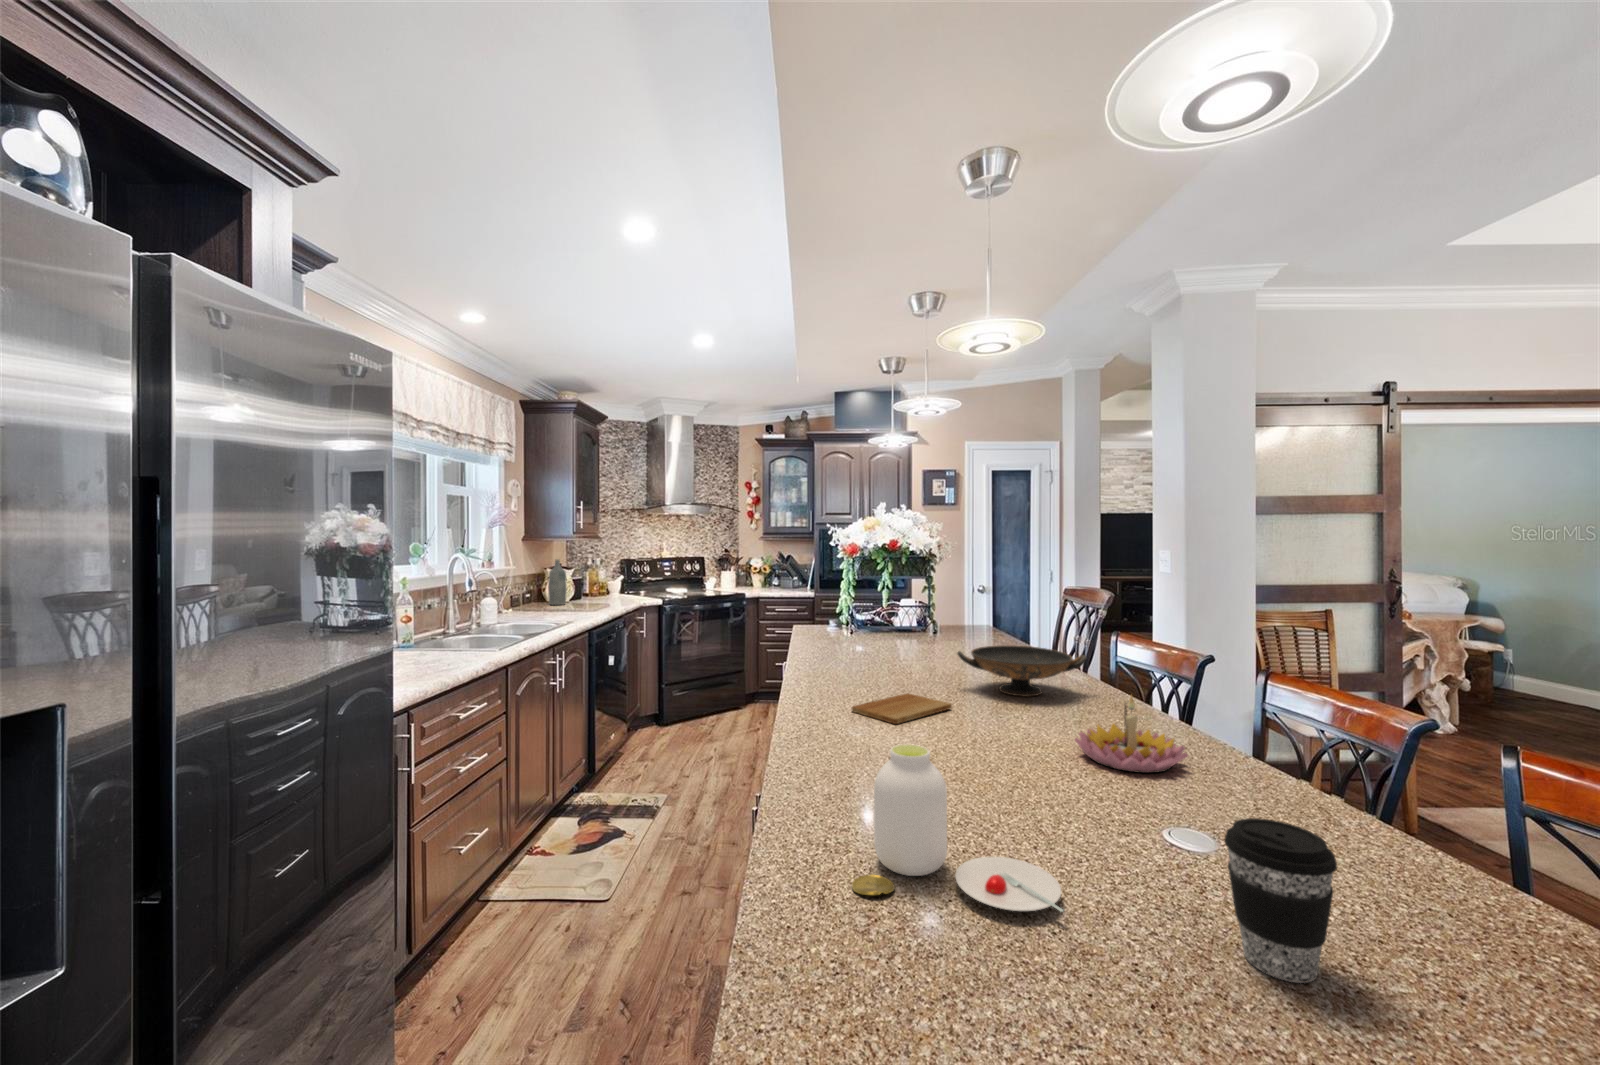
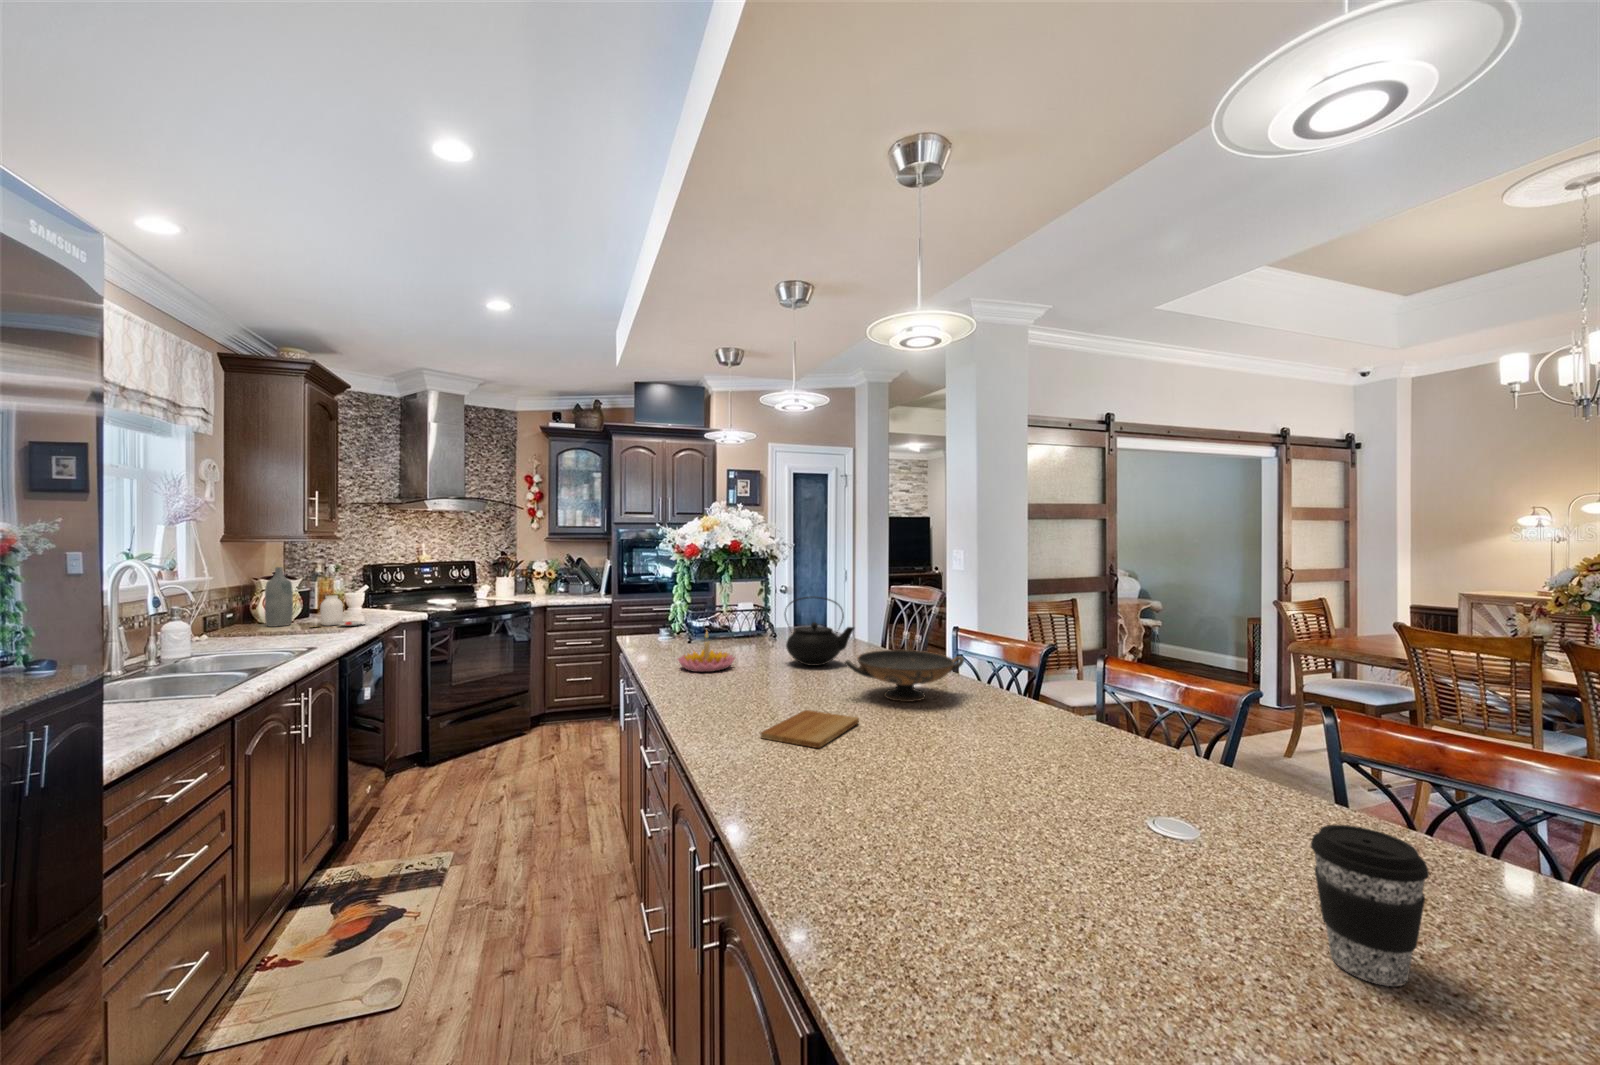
teapot: none [926,592,995,659] -> present [785,596,854,666]
candle holder: present [1075,696,1188,773] -> present [678,632,735,672]
jar: present [852,744,1064,912] -> present [320,595,364,626]

